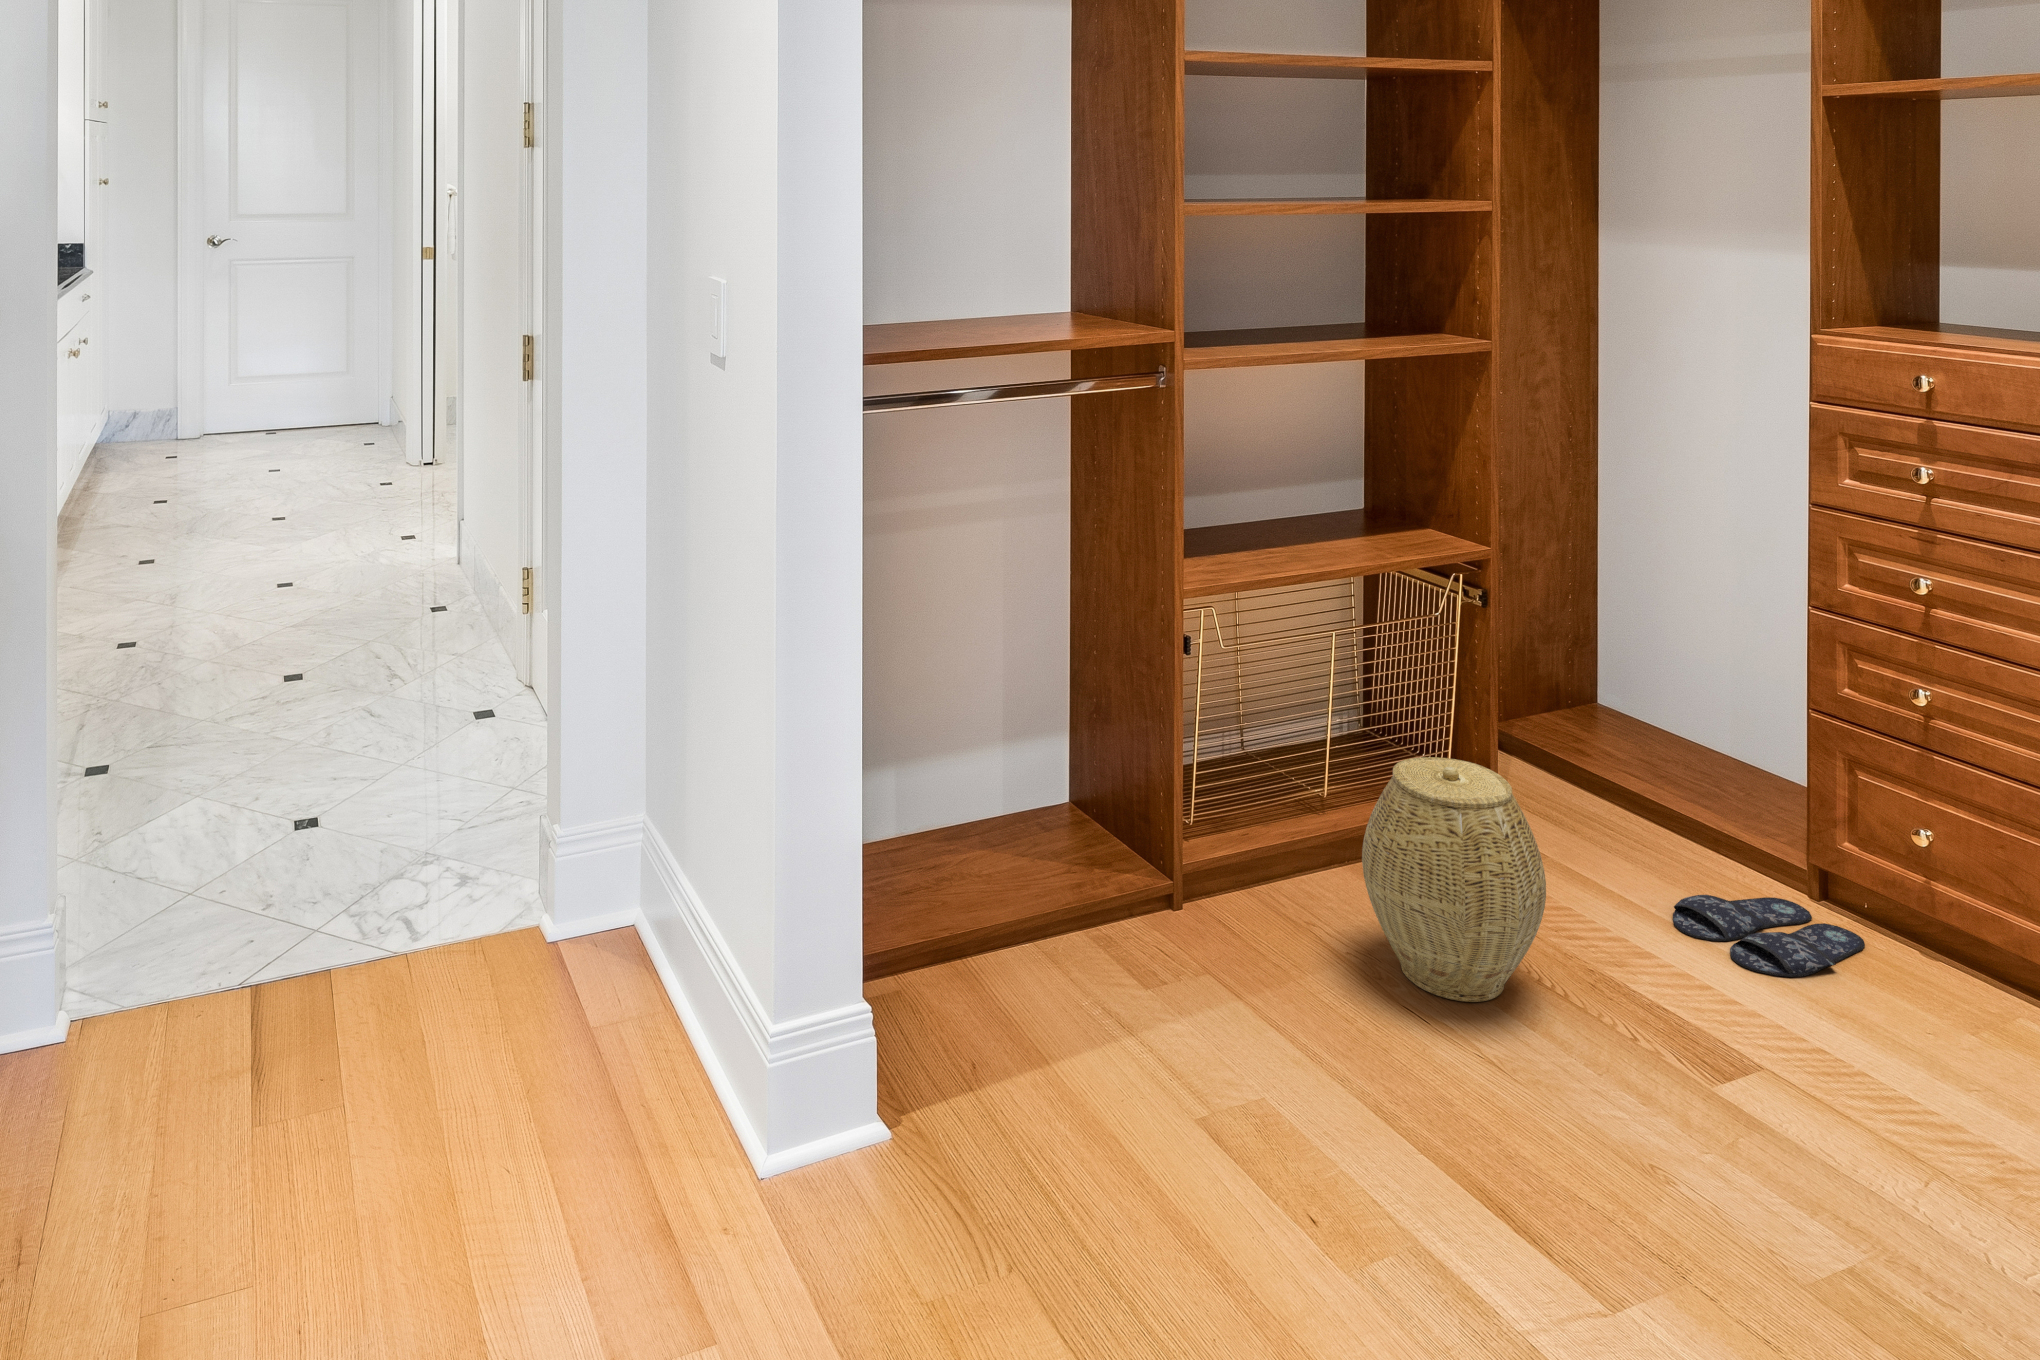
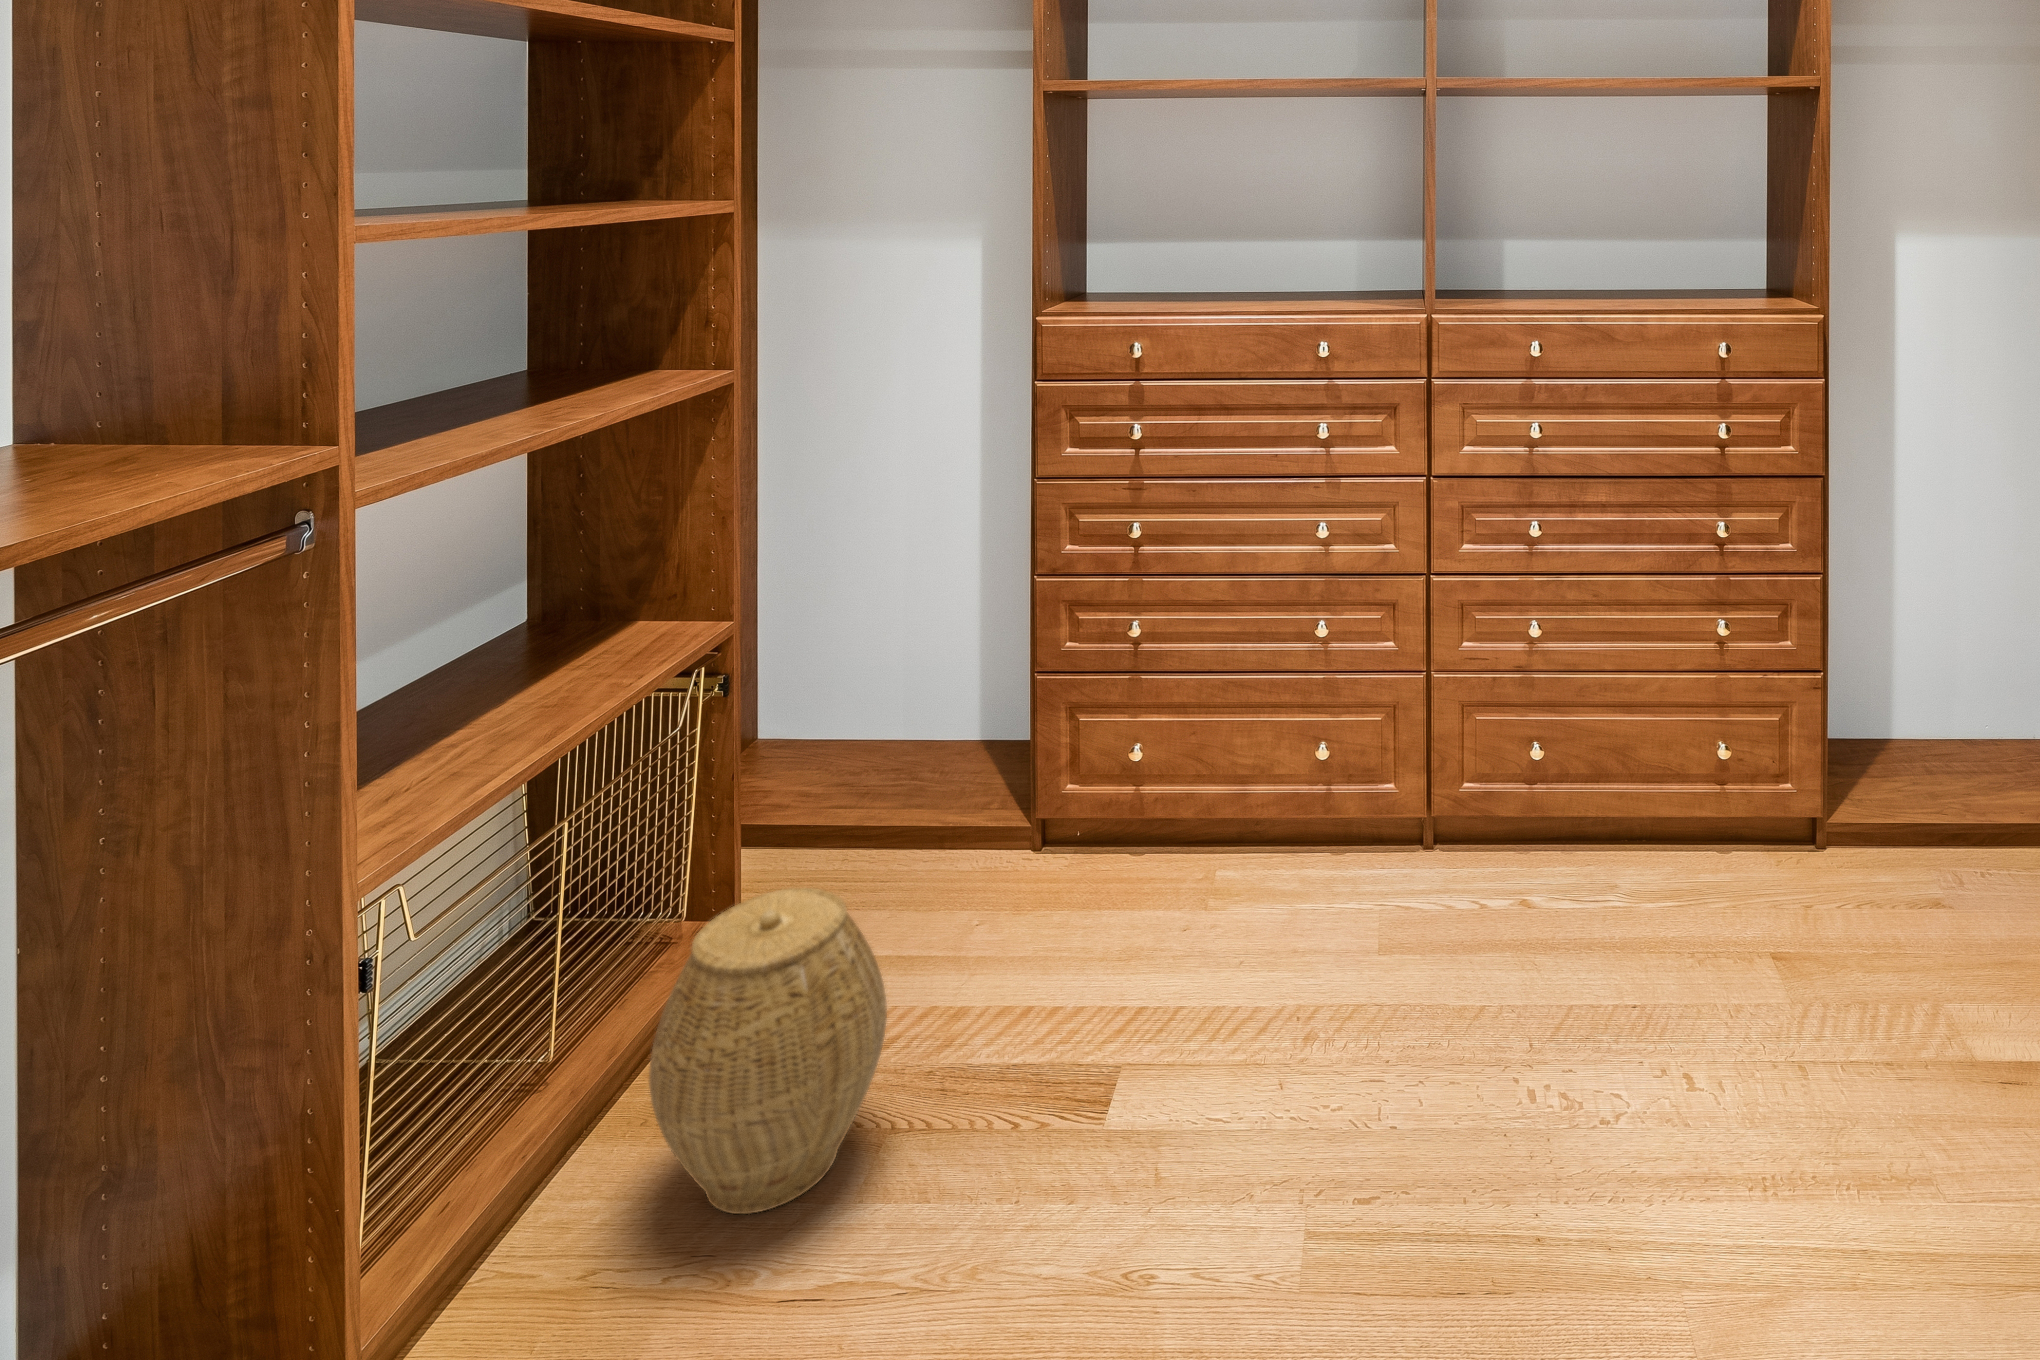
slippers: present [1673,895,1865,977] -> none [945,859,1097,952]

